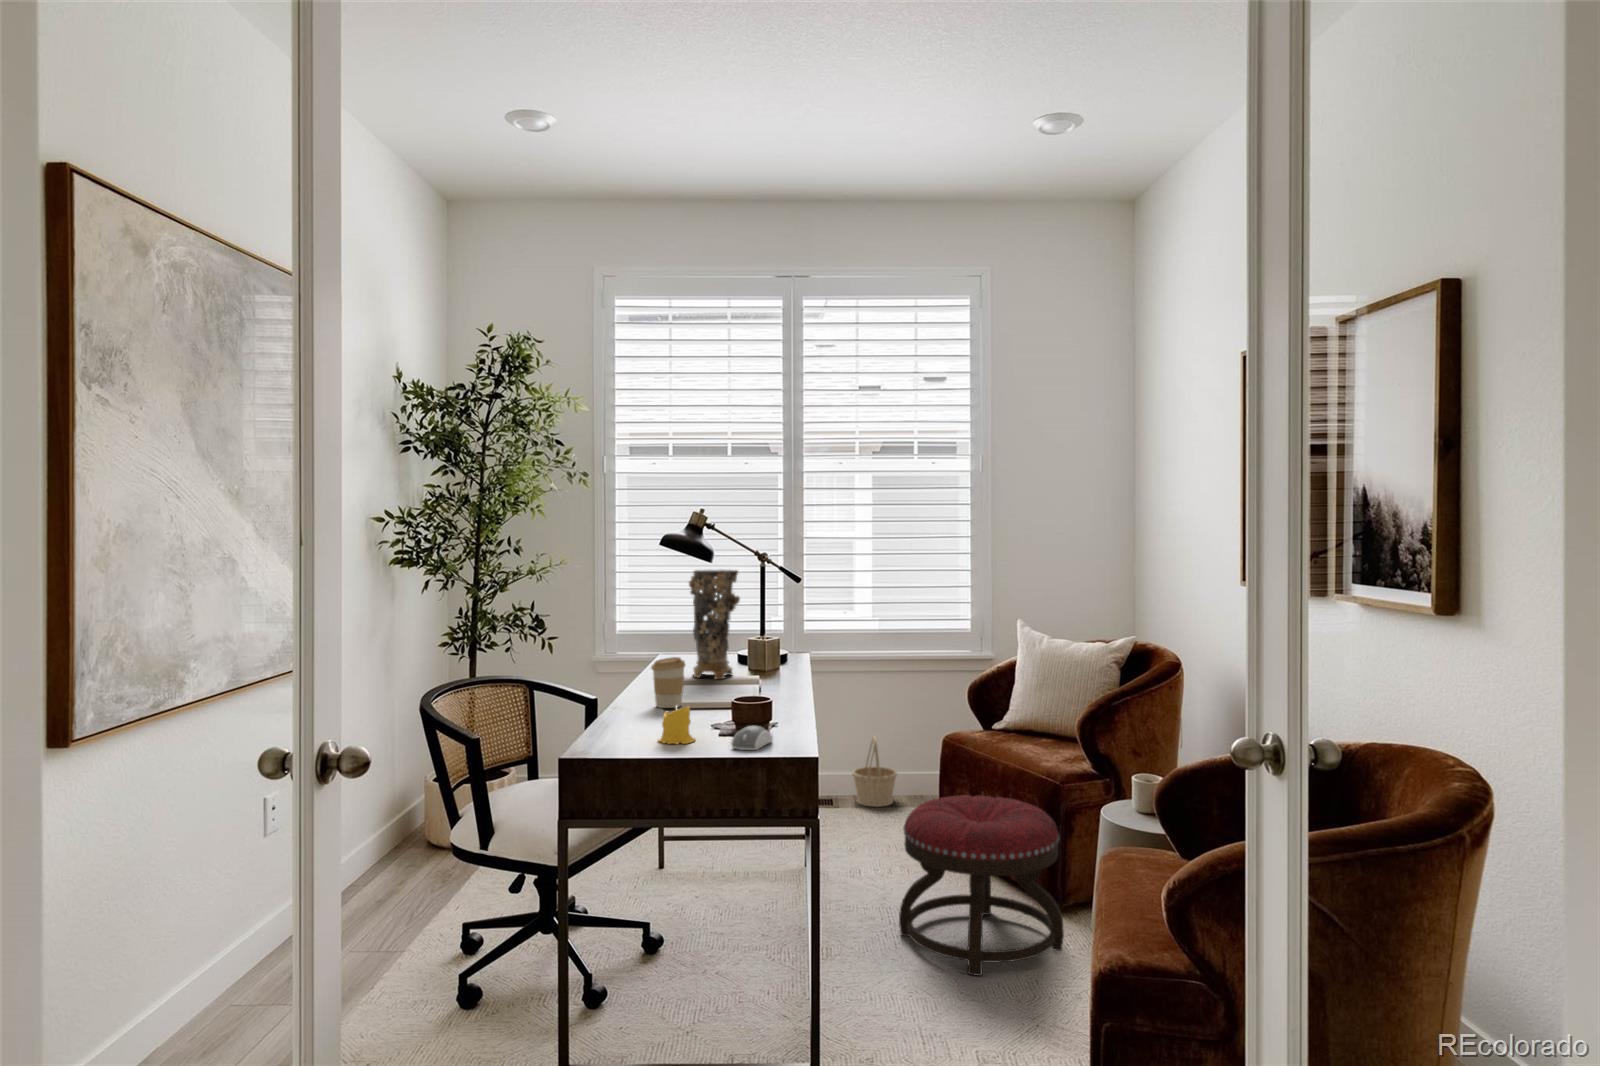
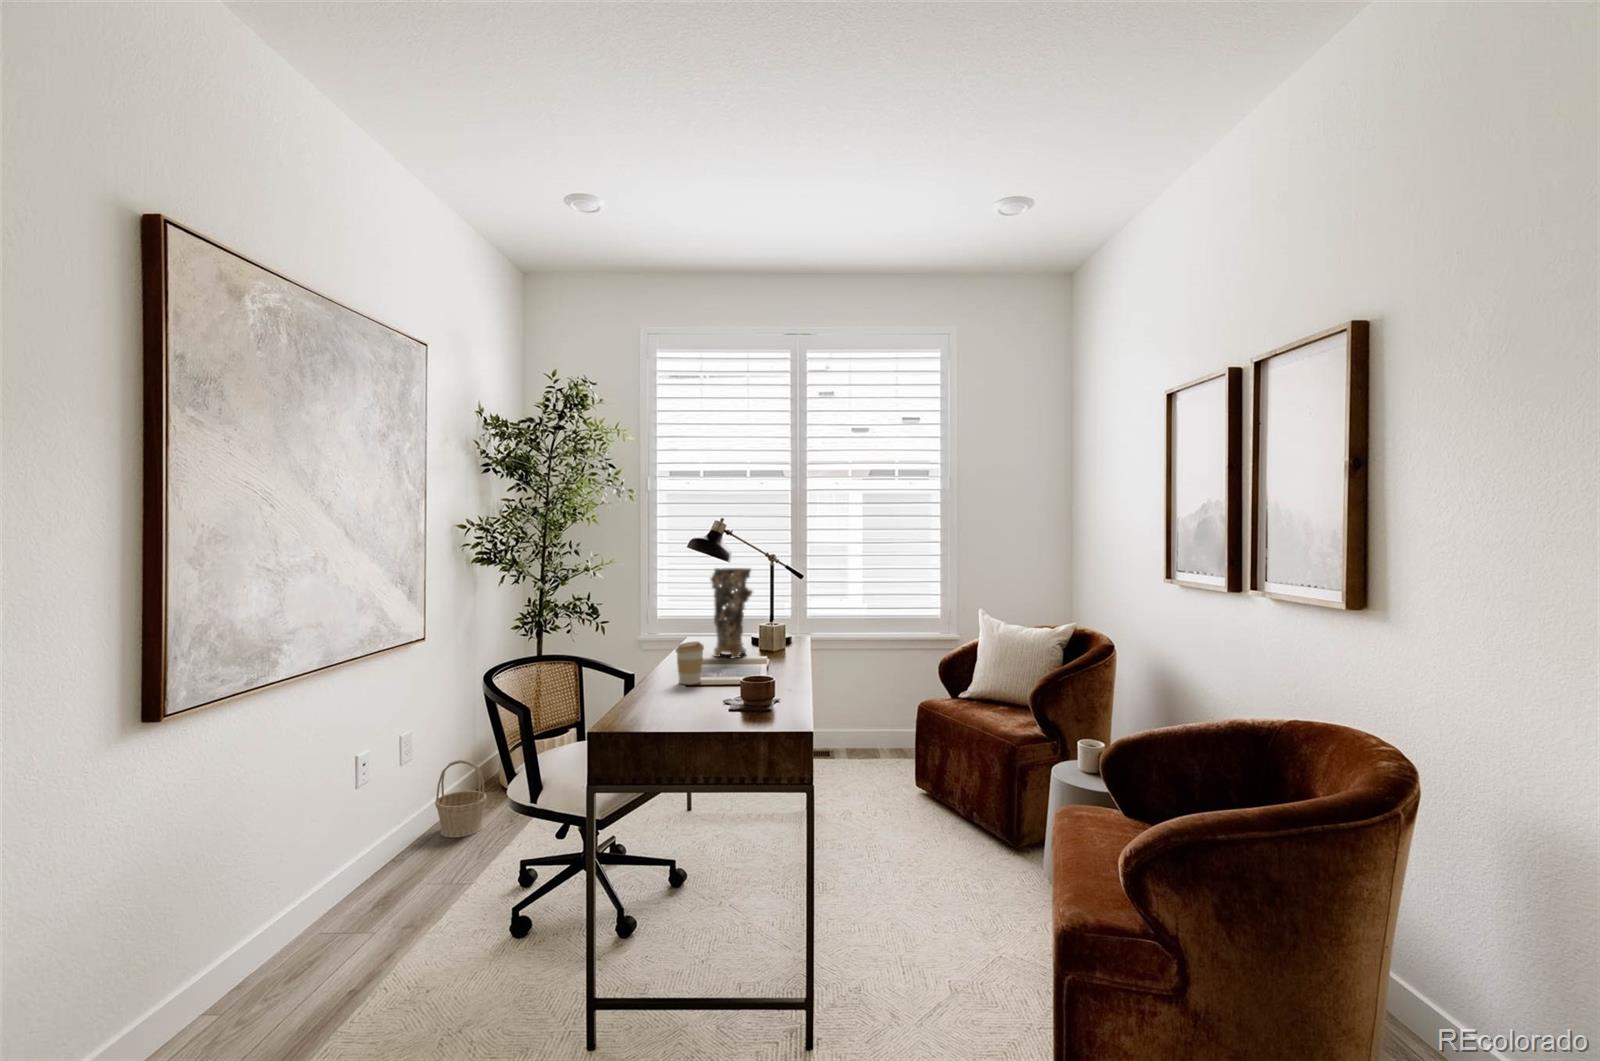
candle: present [658,707,695,744] -> none [675,684,708,720]
computer mouse: present [732,726,772,750] -> none [738,703,774,725]
basket: present [852,736,897,807] -> present [435,760,487,838]
ottoman: present [899,795,1064,976] -> none [883,755,1021,910]

